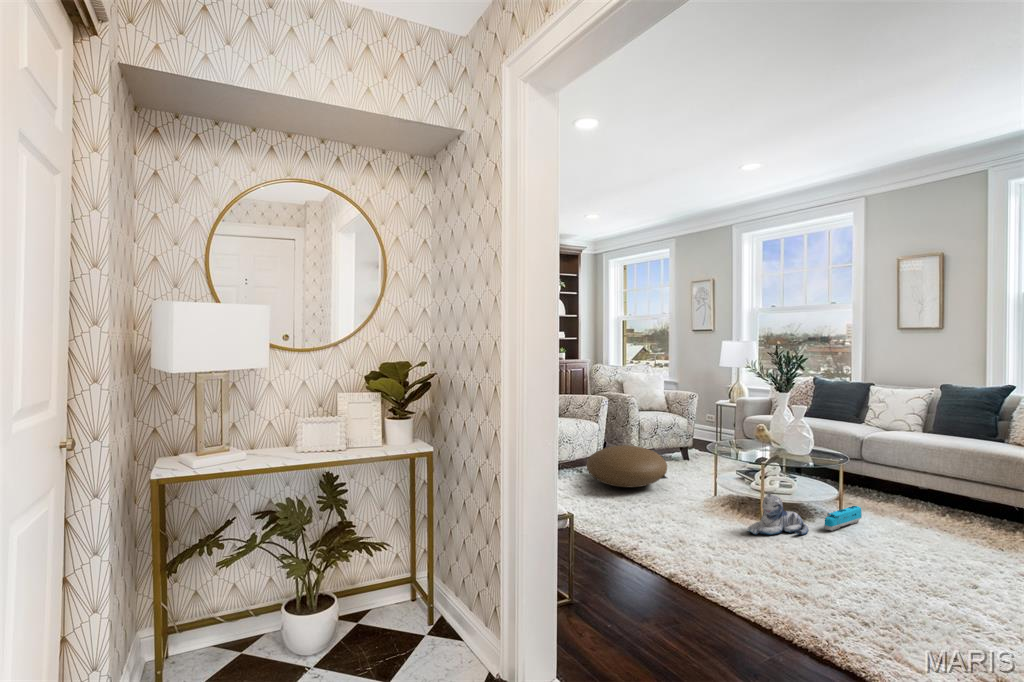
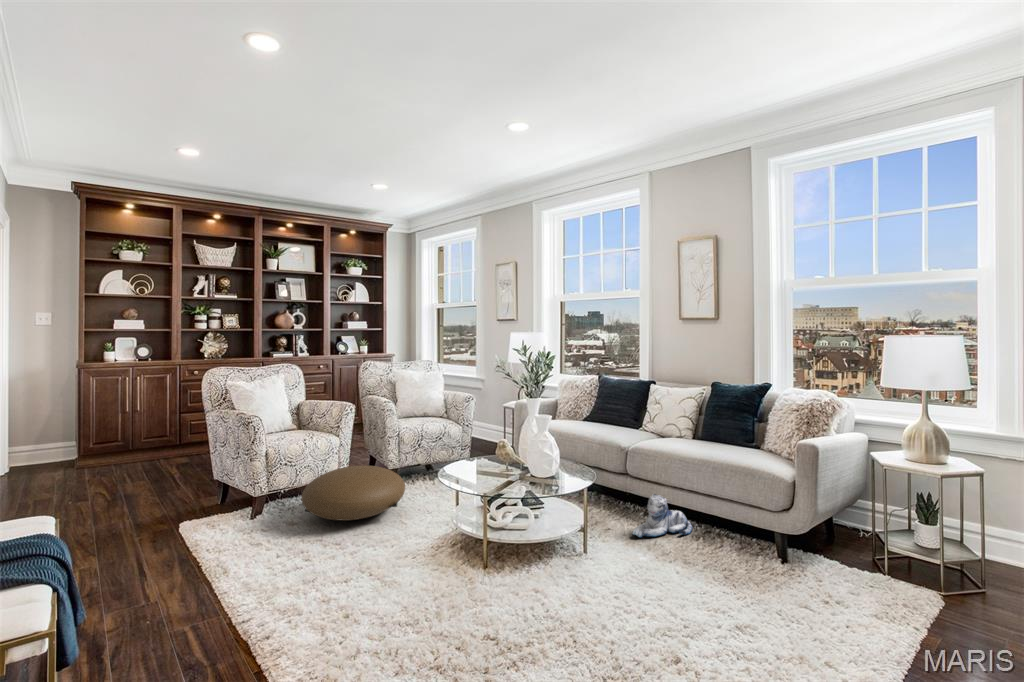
plush toy: present [747,494,808,535] -> present [632,494,692,537]
toy train: present [824,506,862,531] -> none [540,536,593,572]

